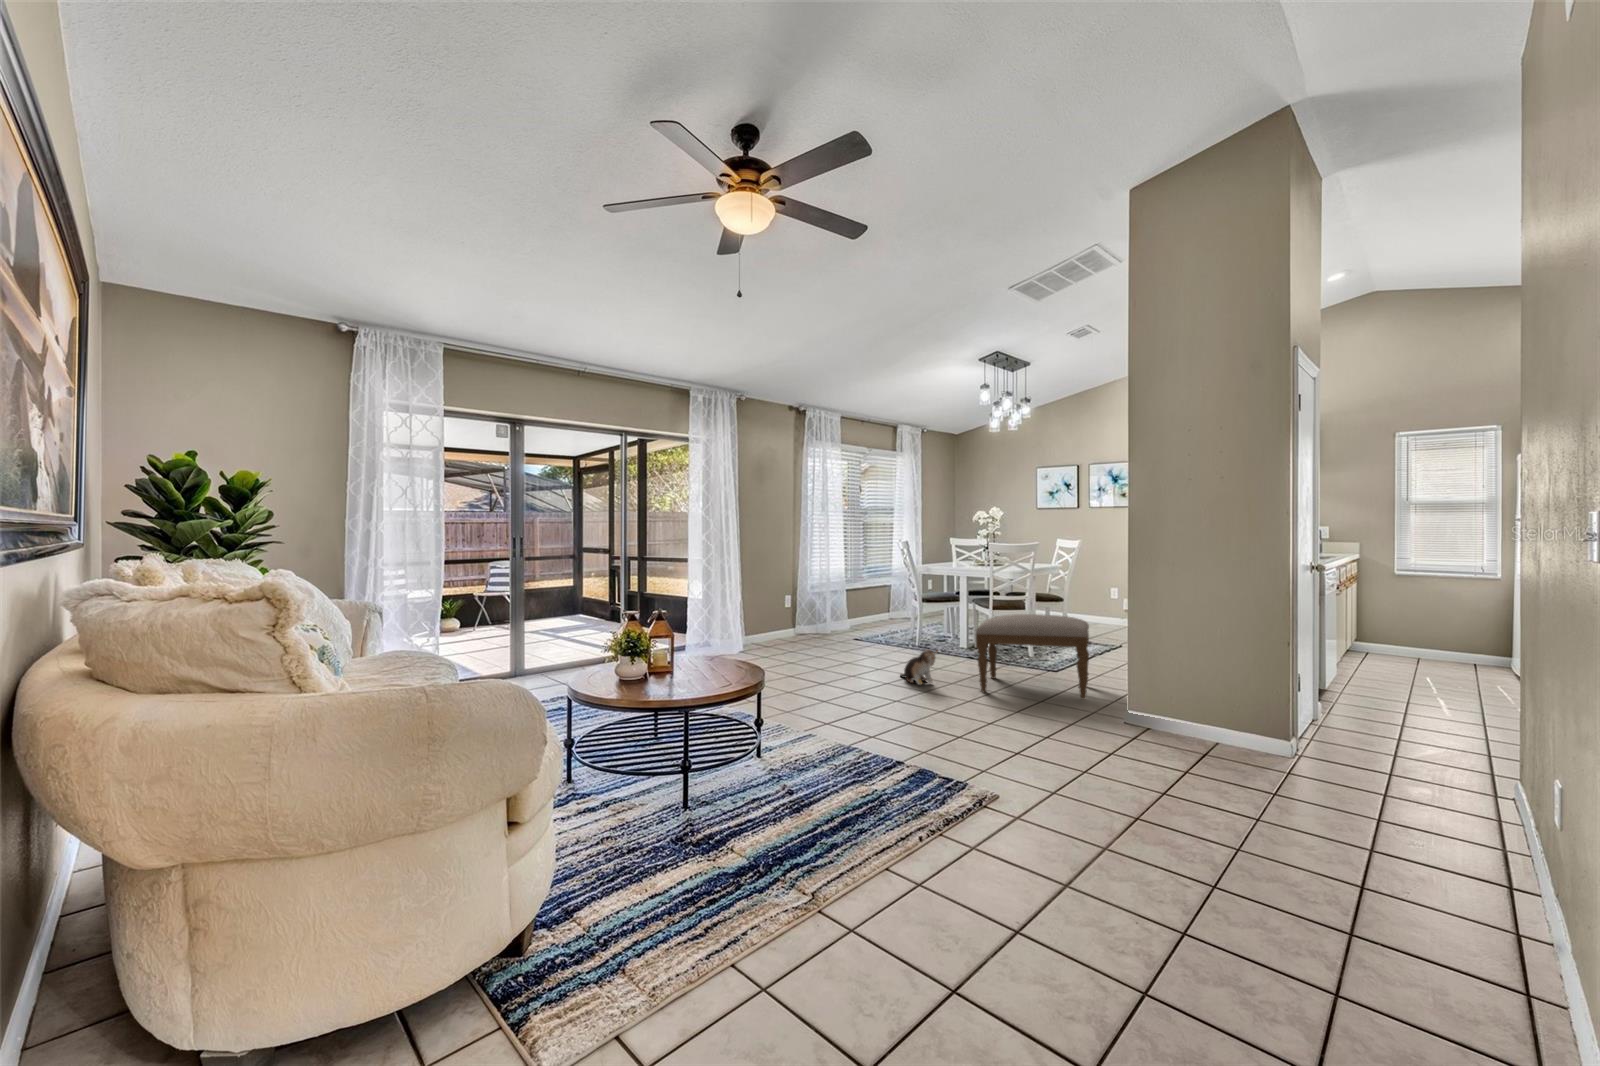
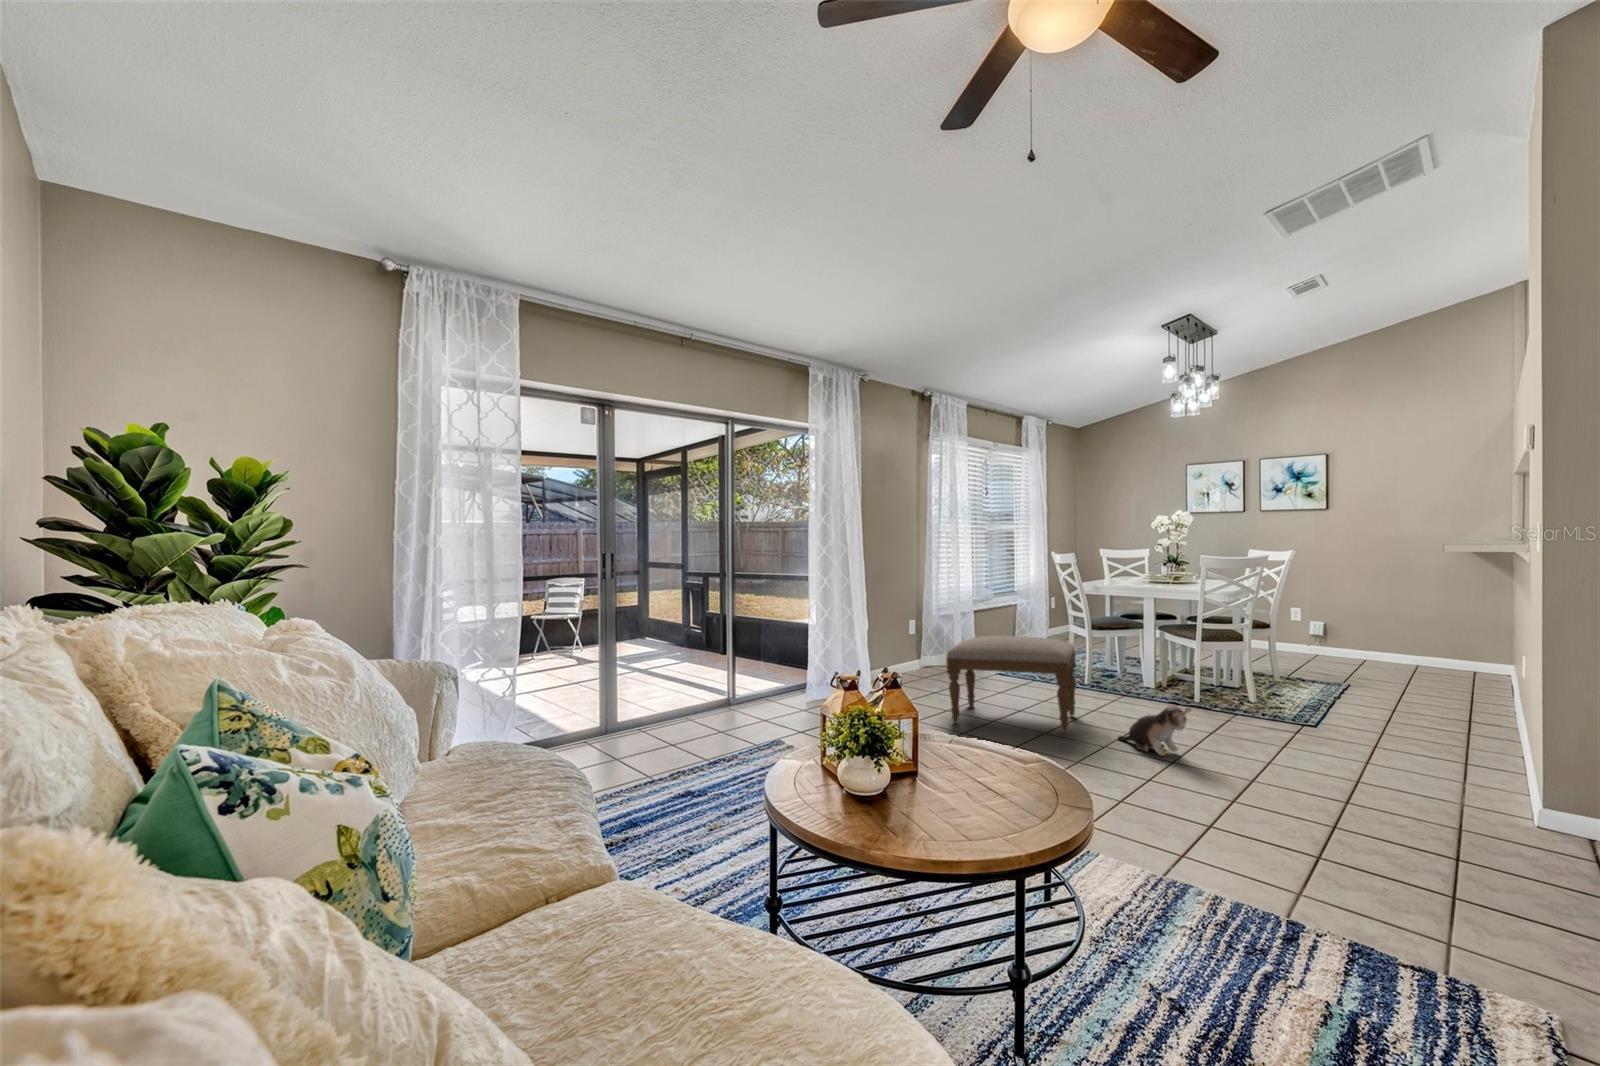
ottoman: present [976,614,1089,699] -> present [946,636,1076,733]

